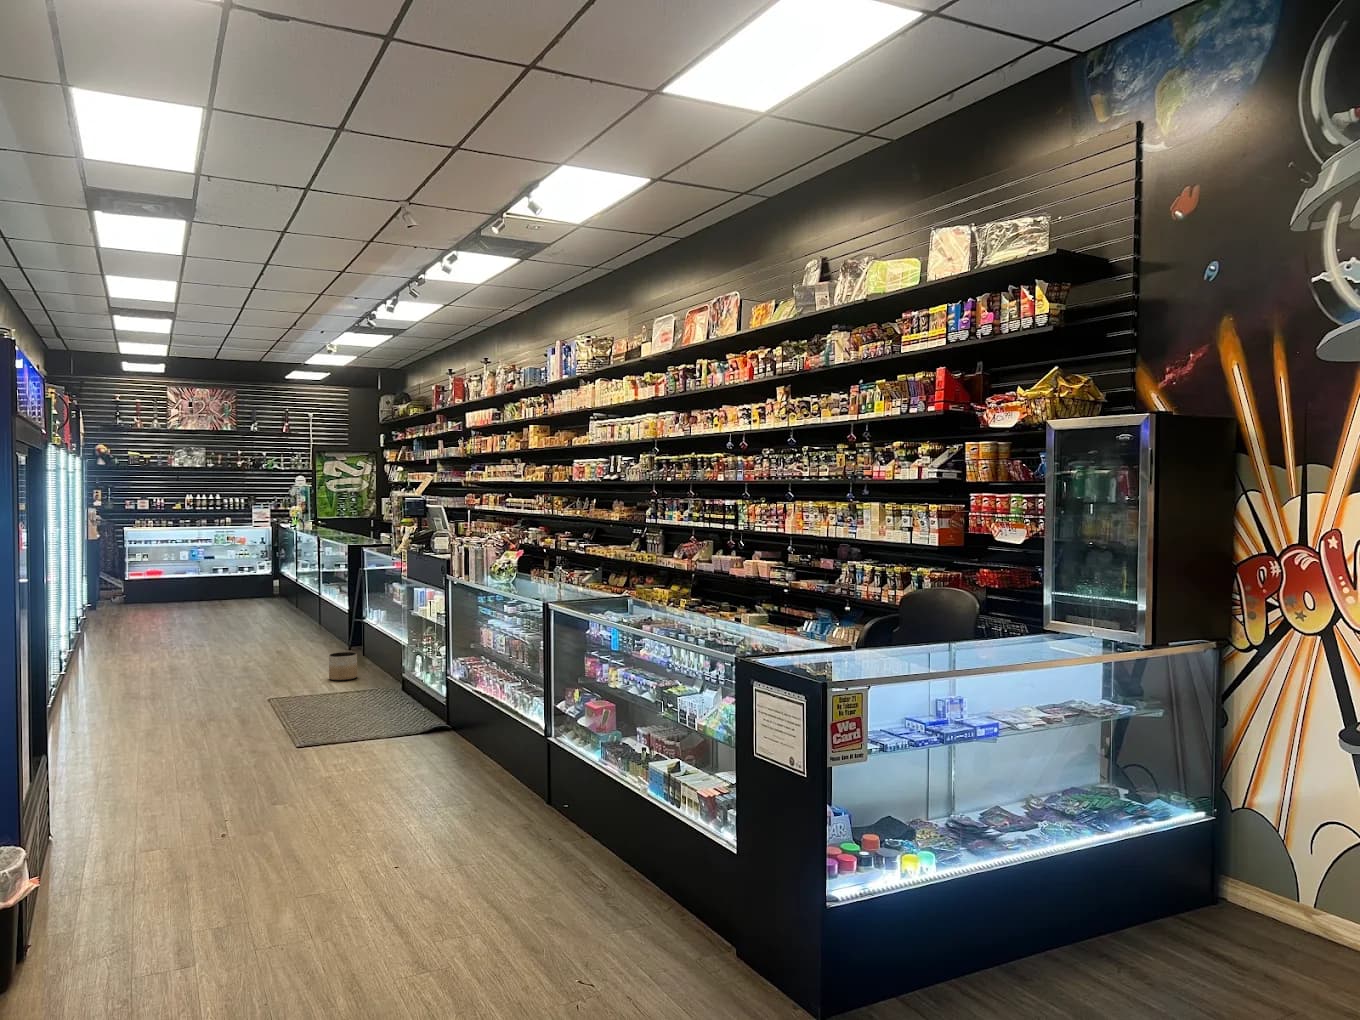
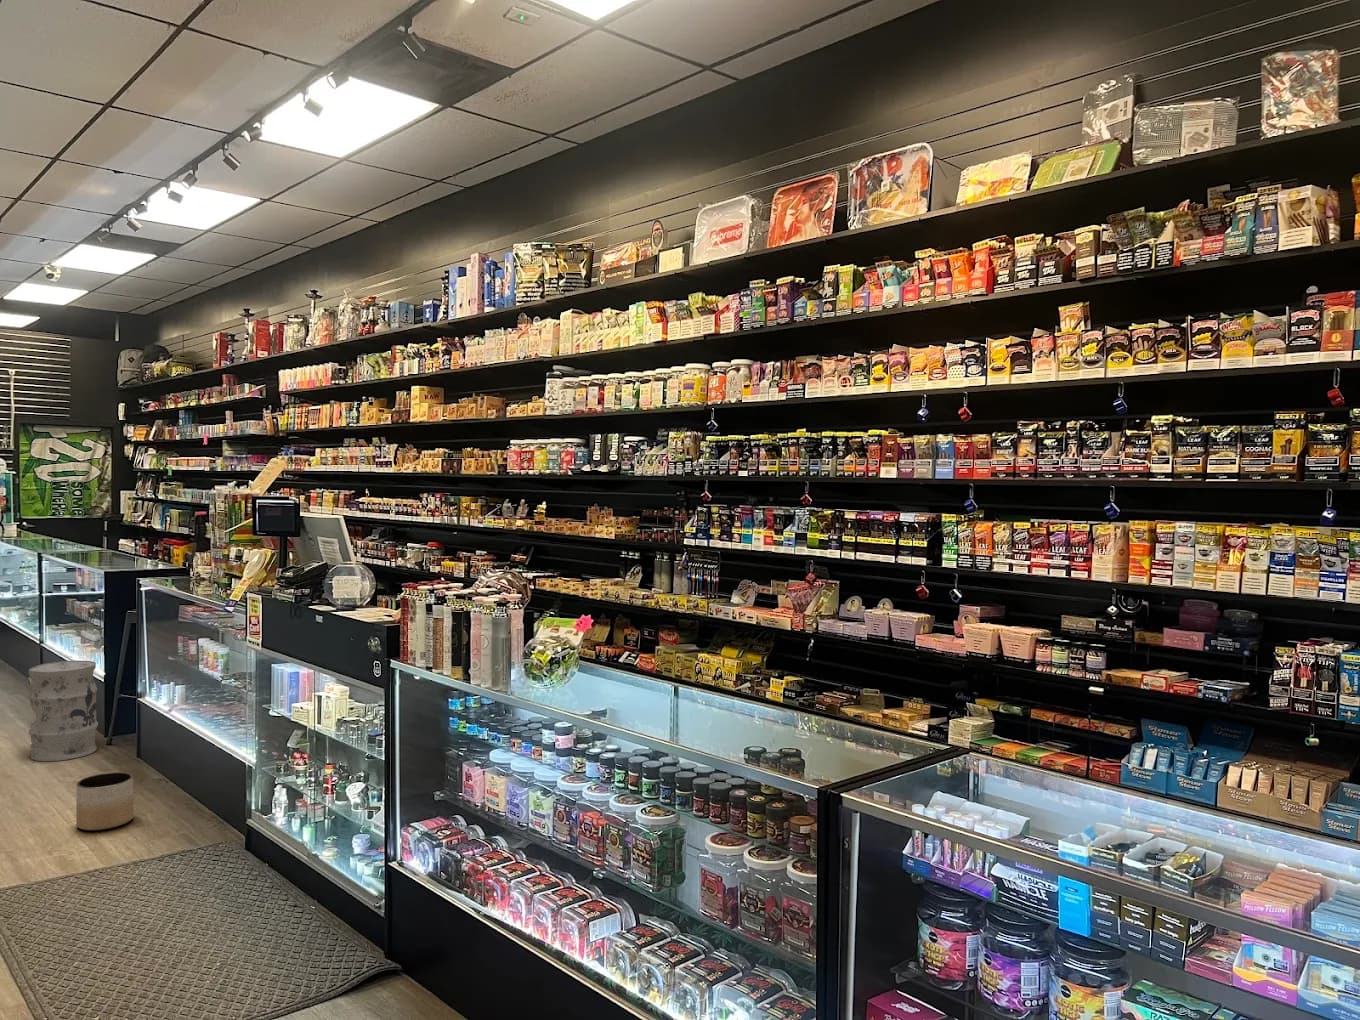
trash can: none [311,598,348,655] -> present [28,661,98,761]

